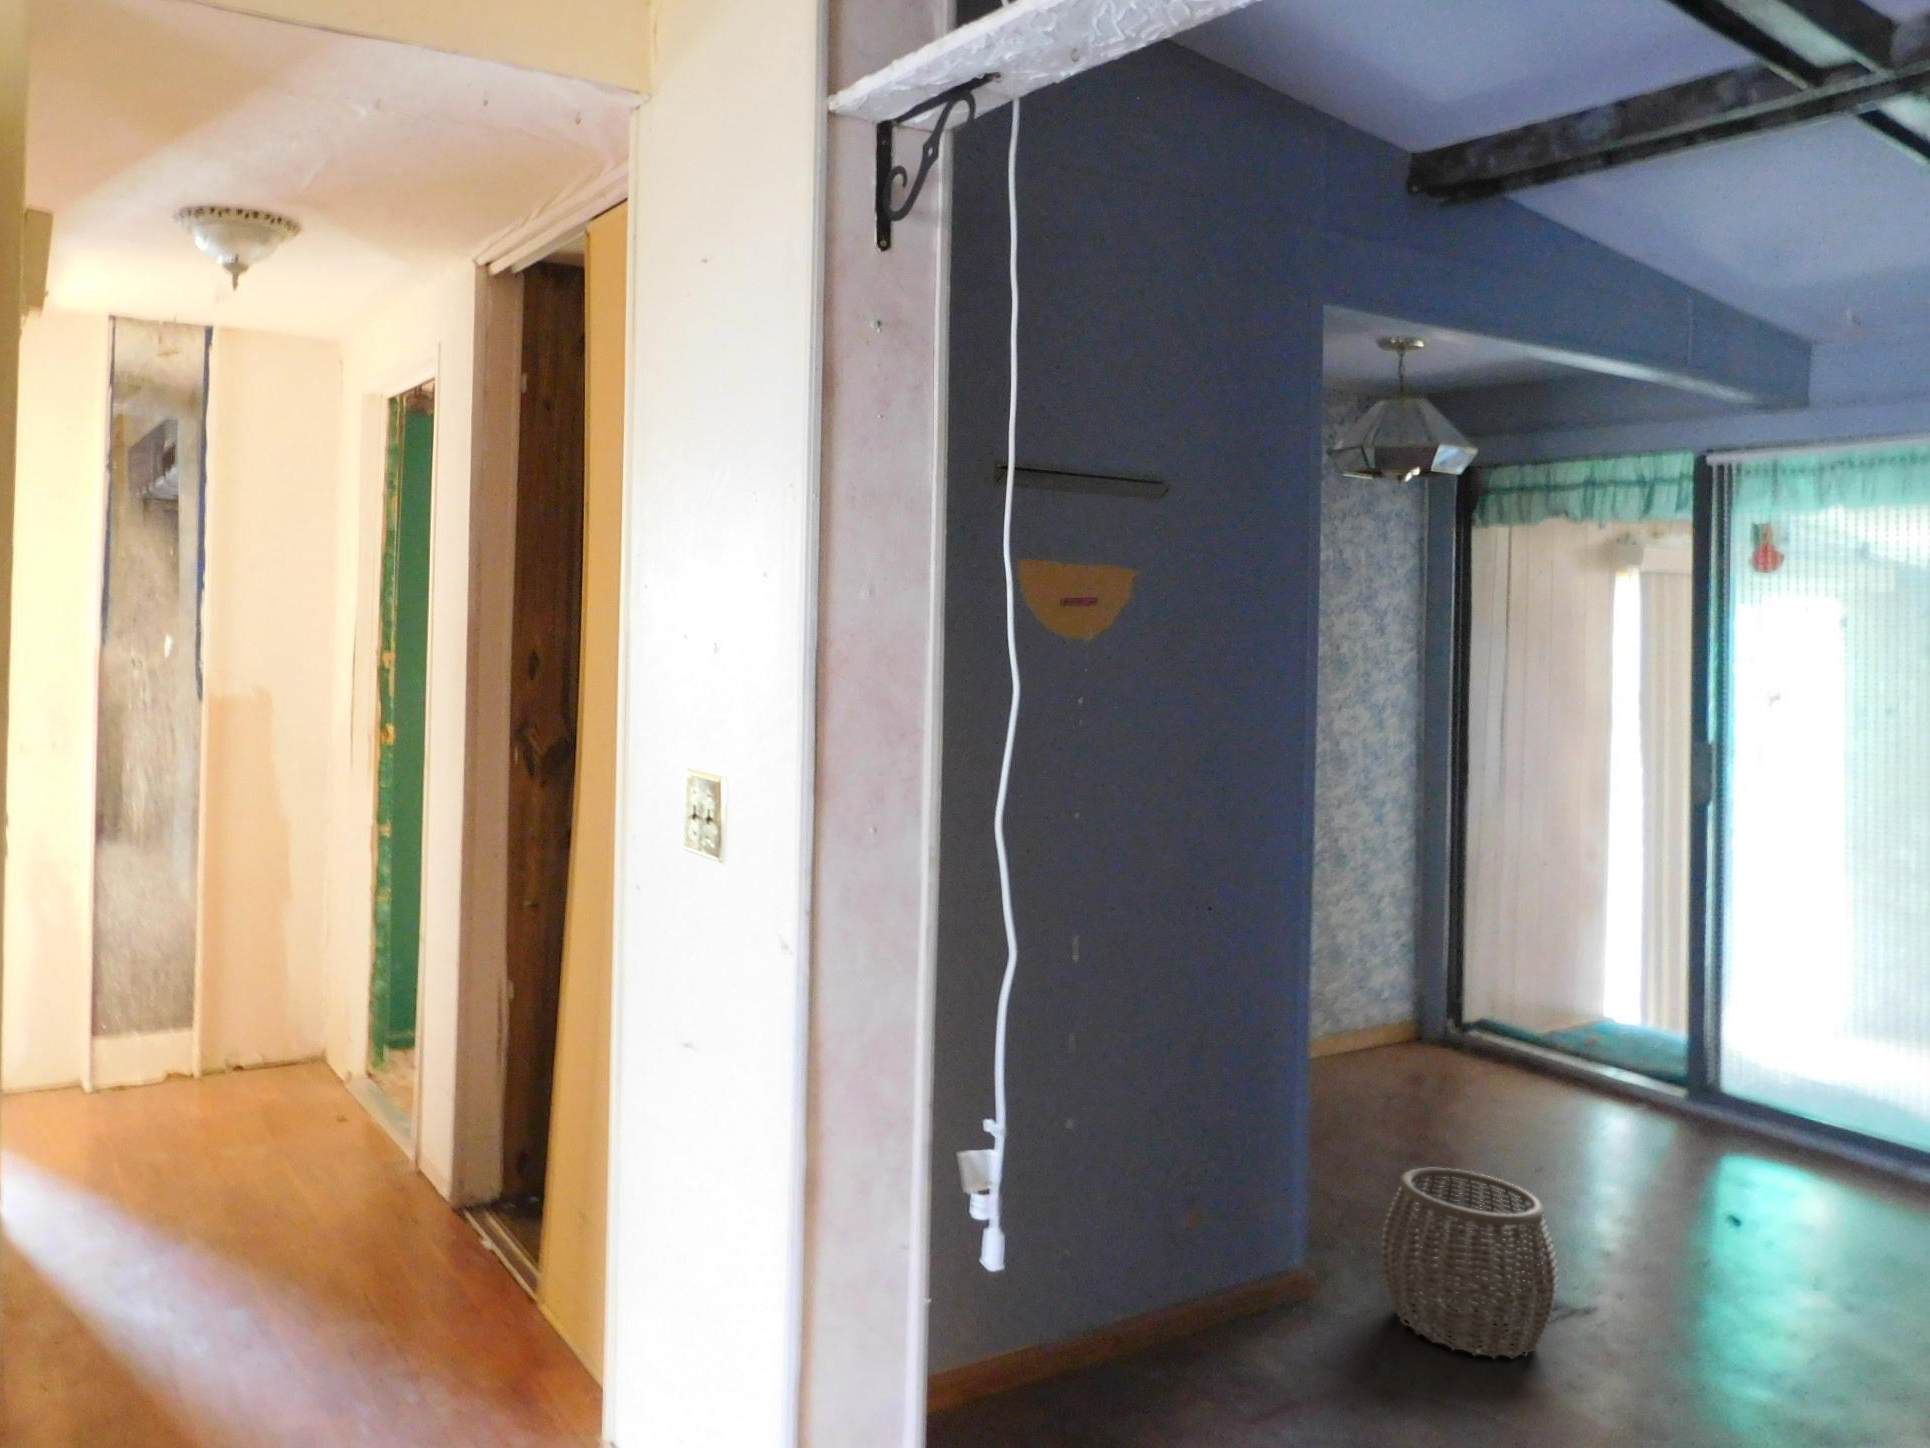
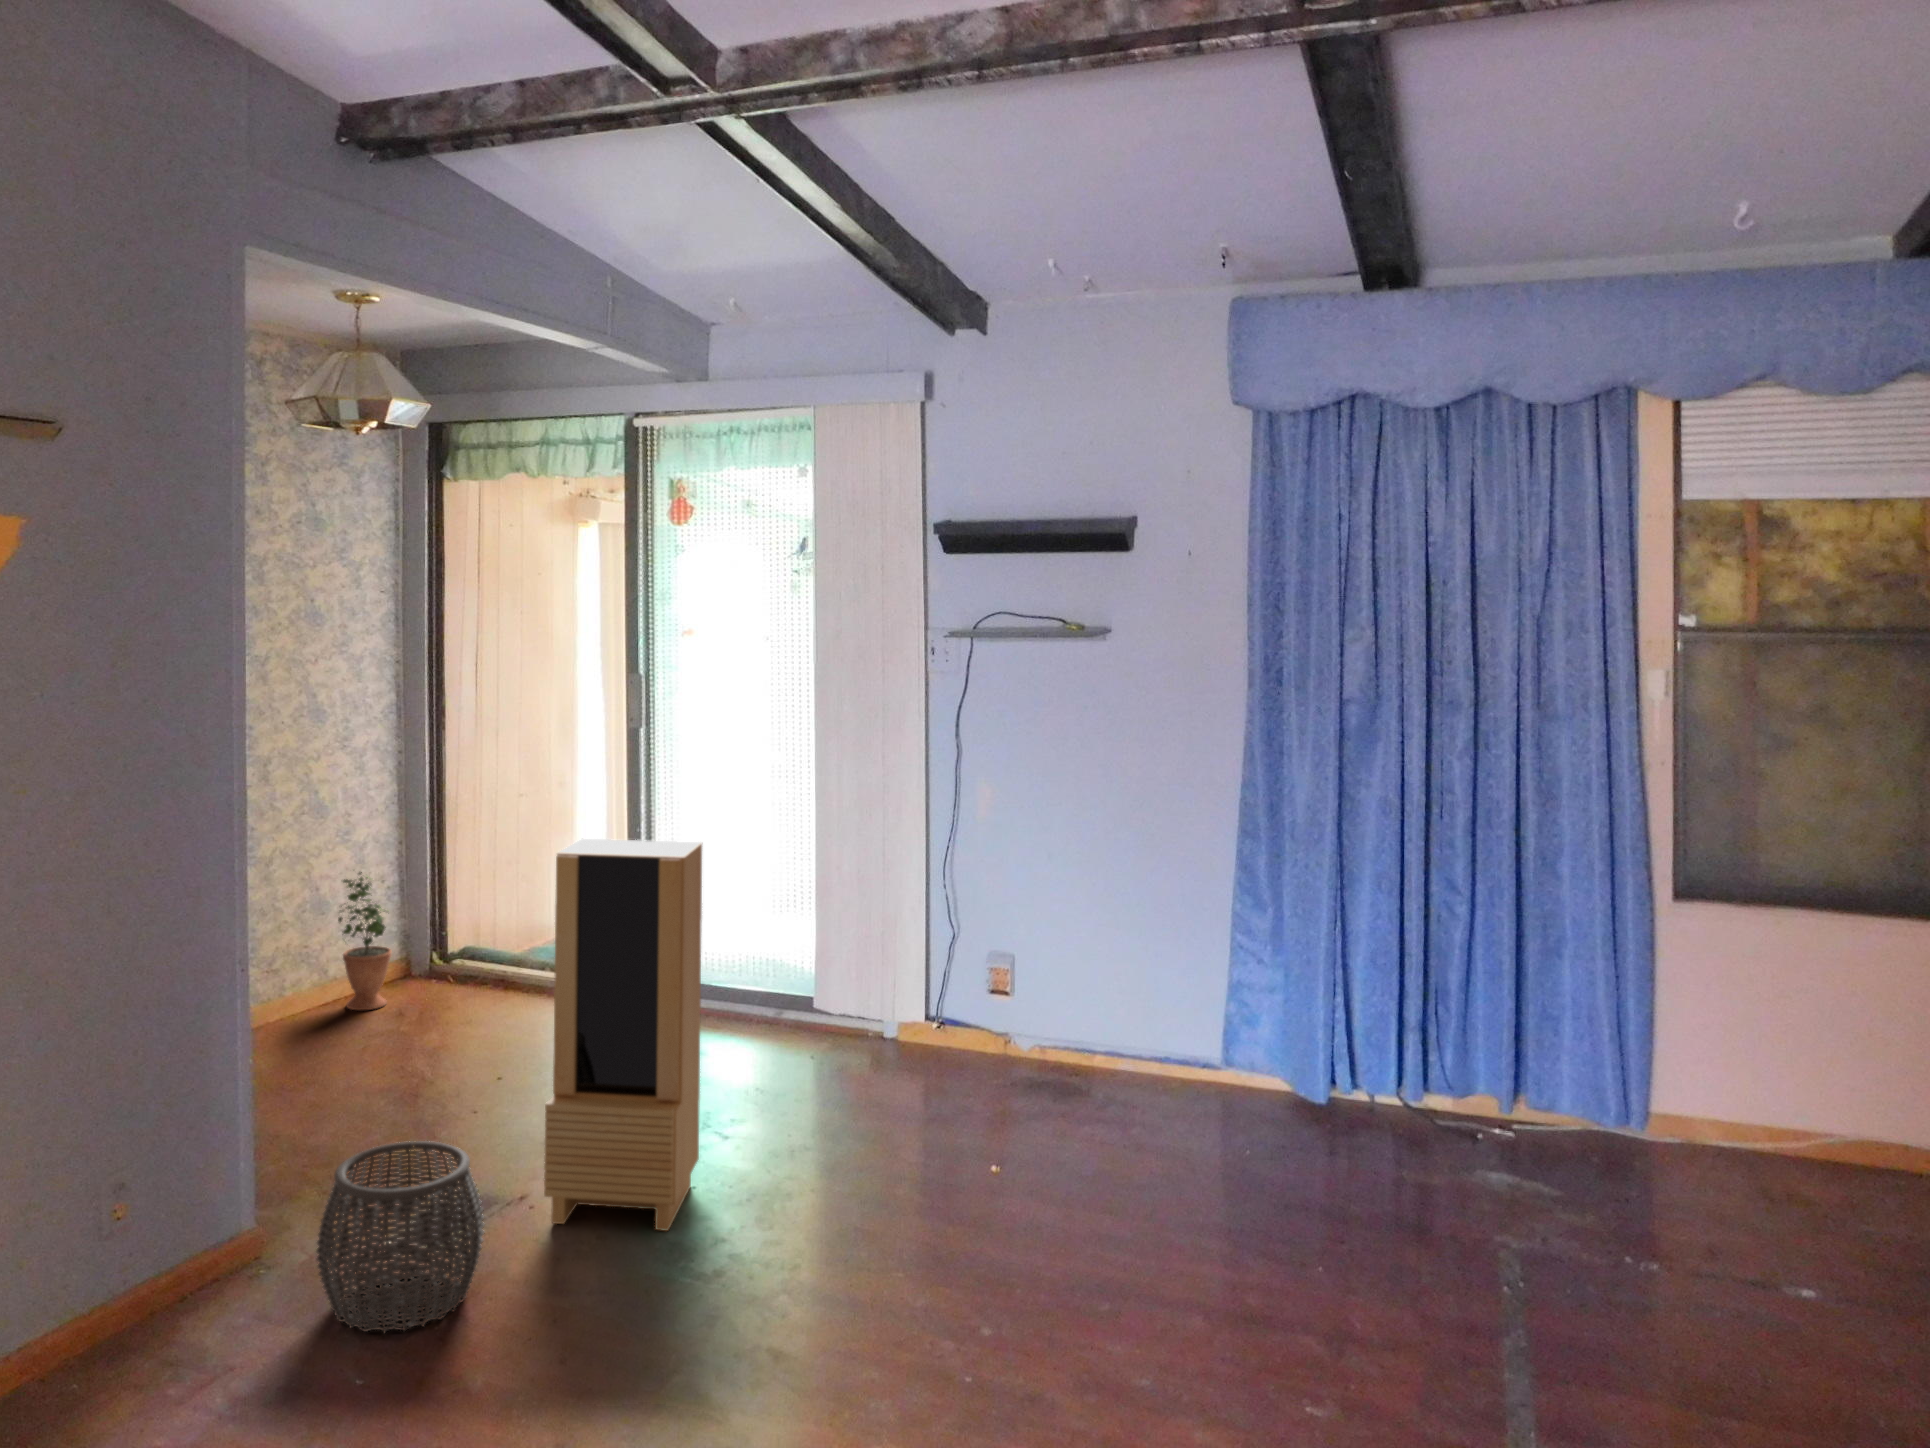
storage cabinet: none [1618,902,1829,1363] -> present [544,839,702,1231]
potted plant: none [1349,914,1403,1058] -> present [338,872,392,1010]

